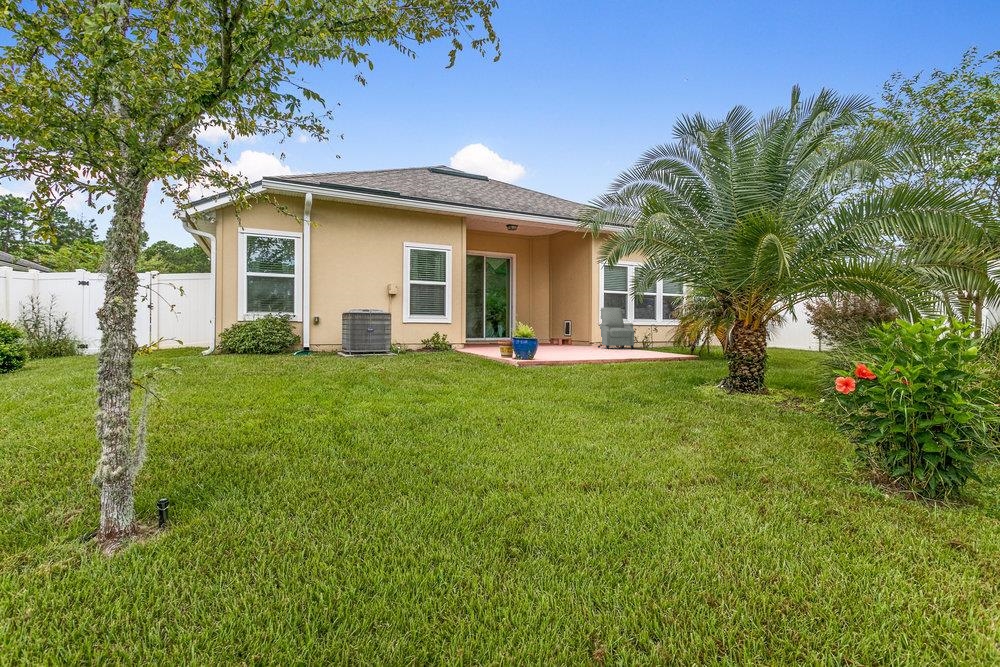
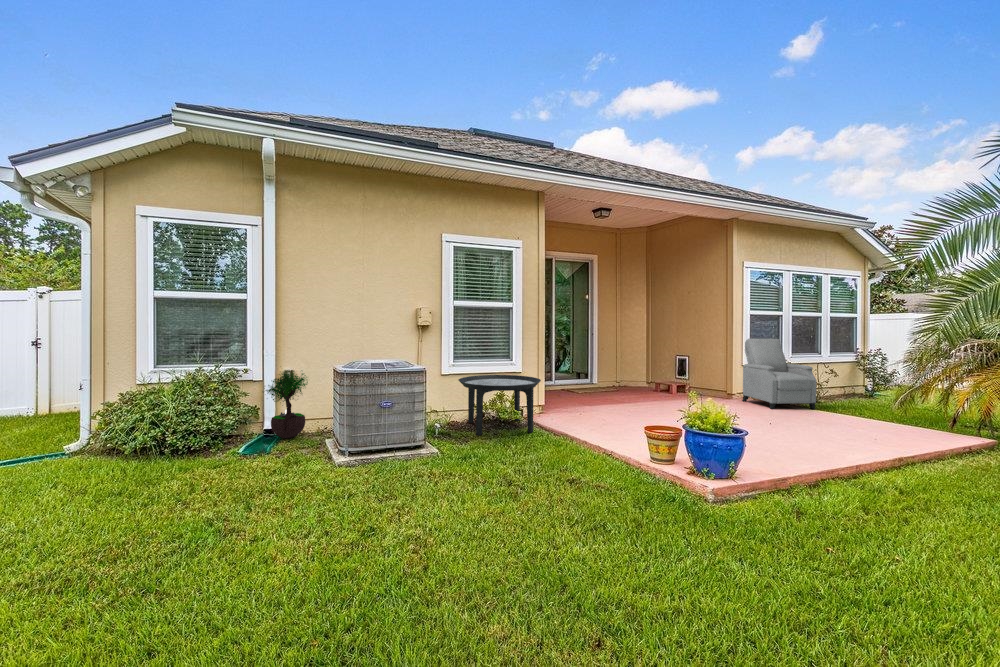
potted tree: none [305,313,329,353] -> present [264,371,308,438]
round table: none [411,324,458,353] -> present [459,375,541,435]

